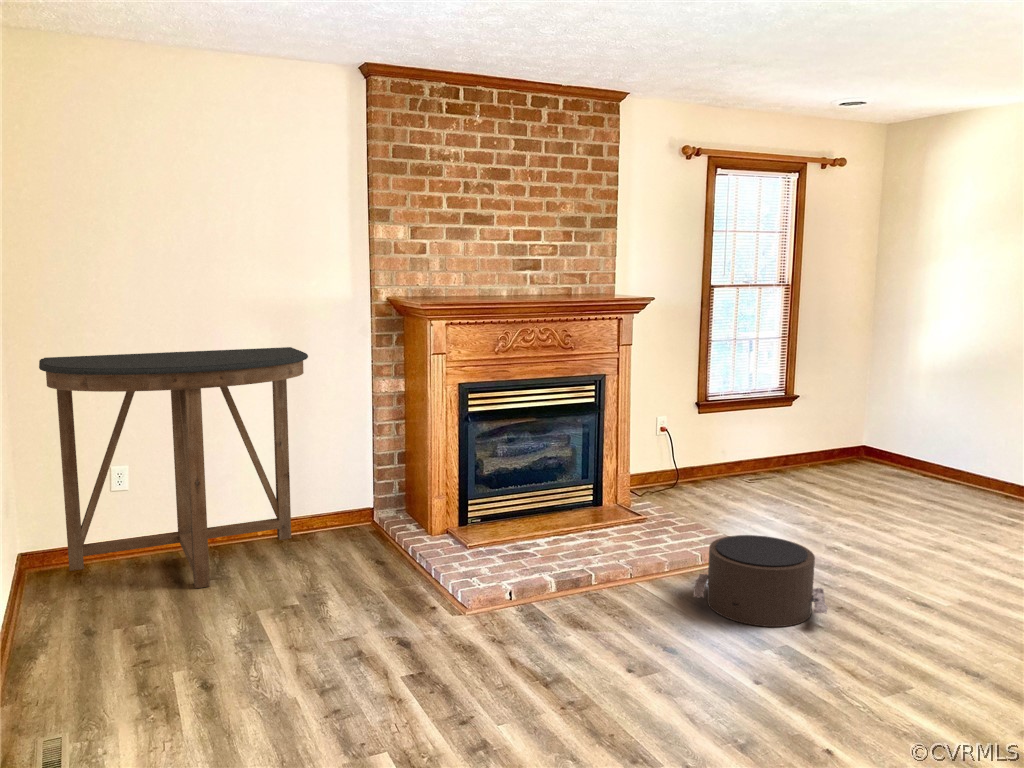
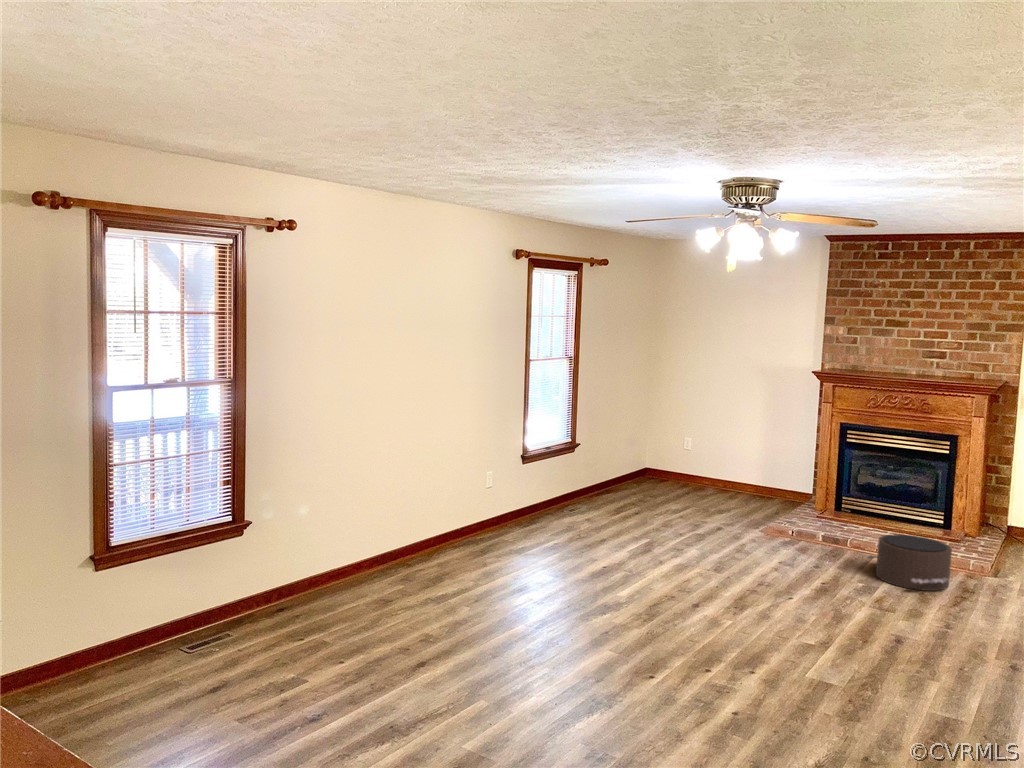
console table: present [39,347,308,588] -> none [648,381,775,497]

